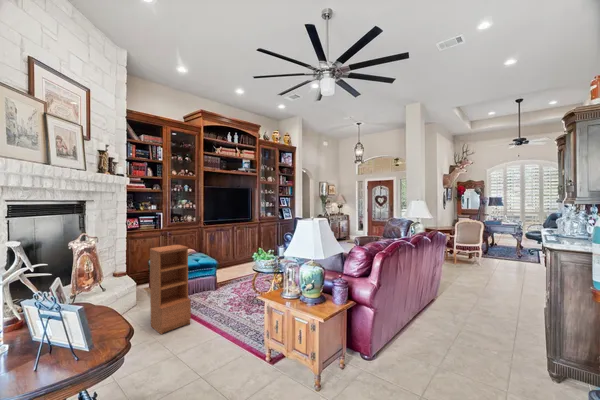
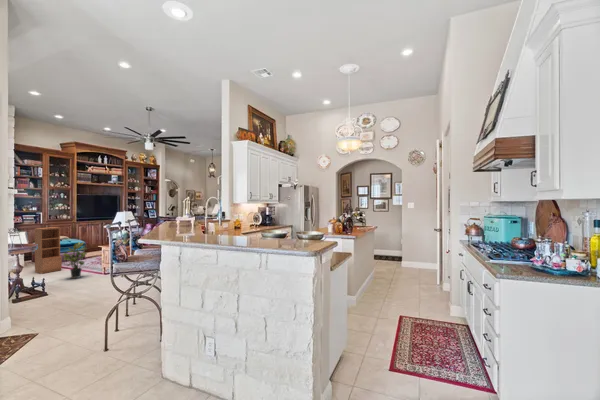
potted plant: none [196,288,240,372] -> present [63,242,87,278]

